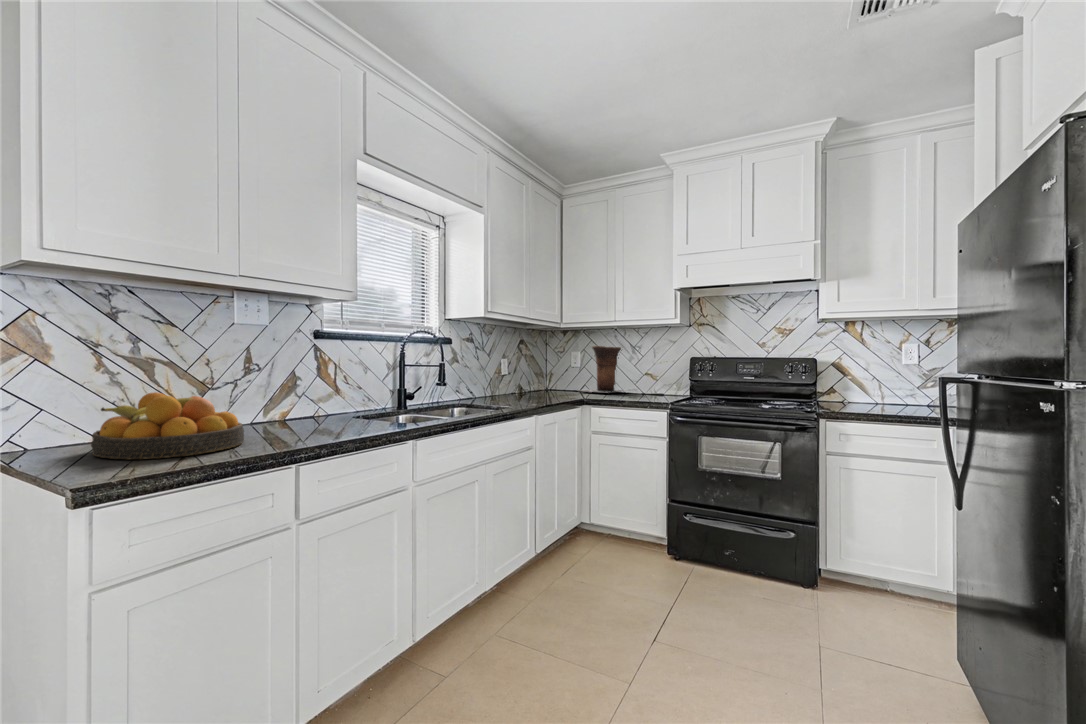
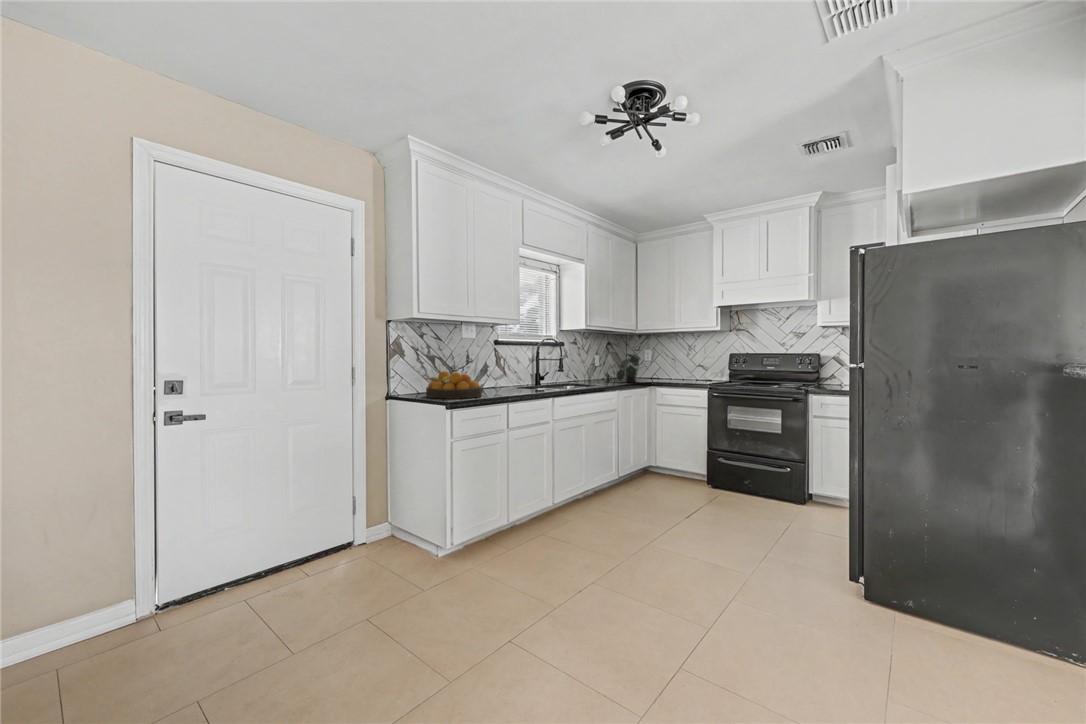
vase: present [583,346,623,393] -> none [648,345,690,379]
potted plant: none [520,357,578,399] -> present [616,354,640,382]

